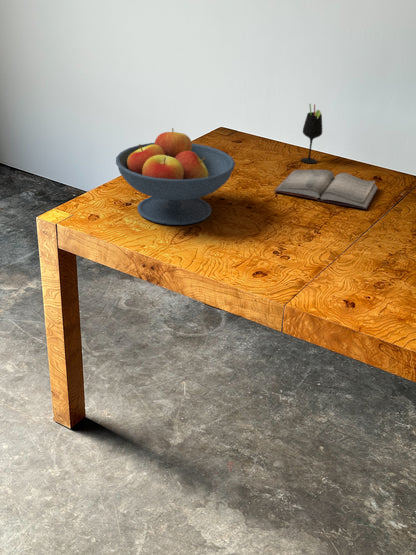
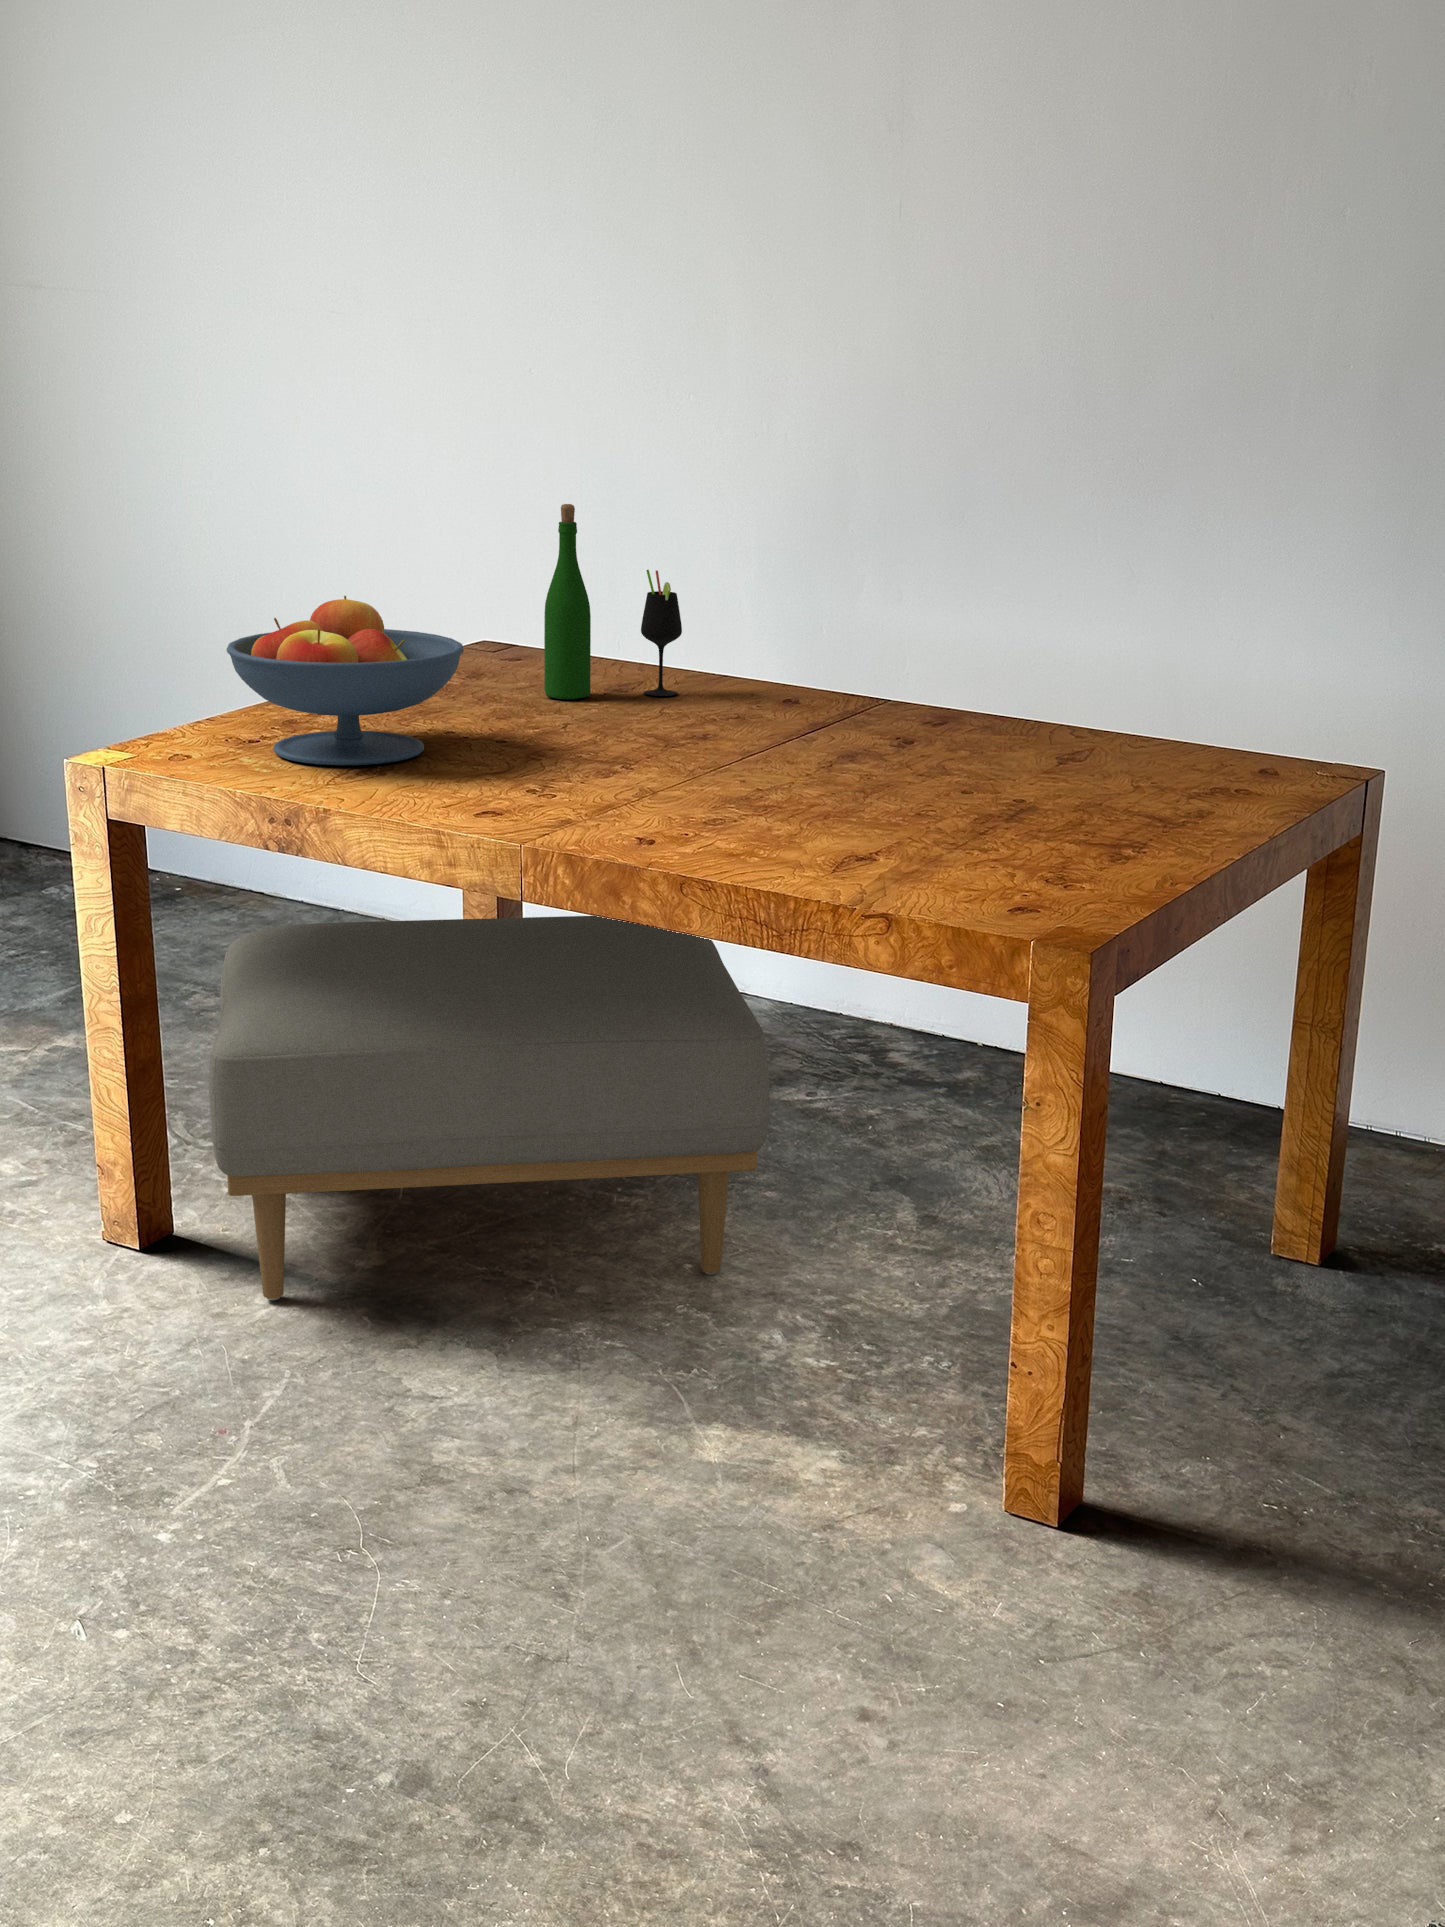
wine bottle: none [256,71,281,165] -> present [544,504,591,699]
hardback book: present [274,170,378,209] -> none [564,694,785,746]
ottoman: none [108,274,377,468] -> present [209,915,770,1300]

